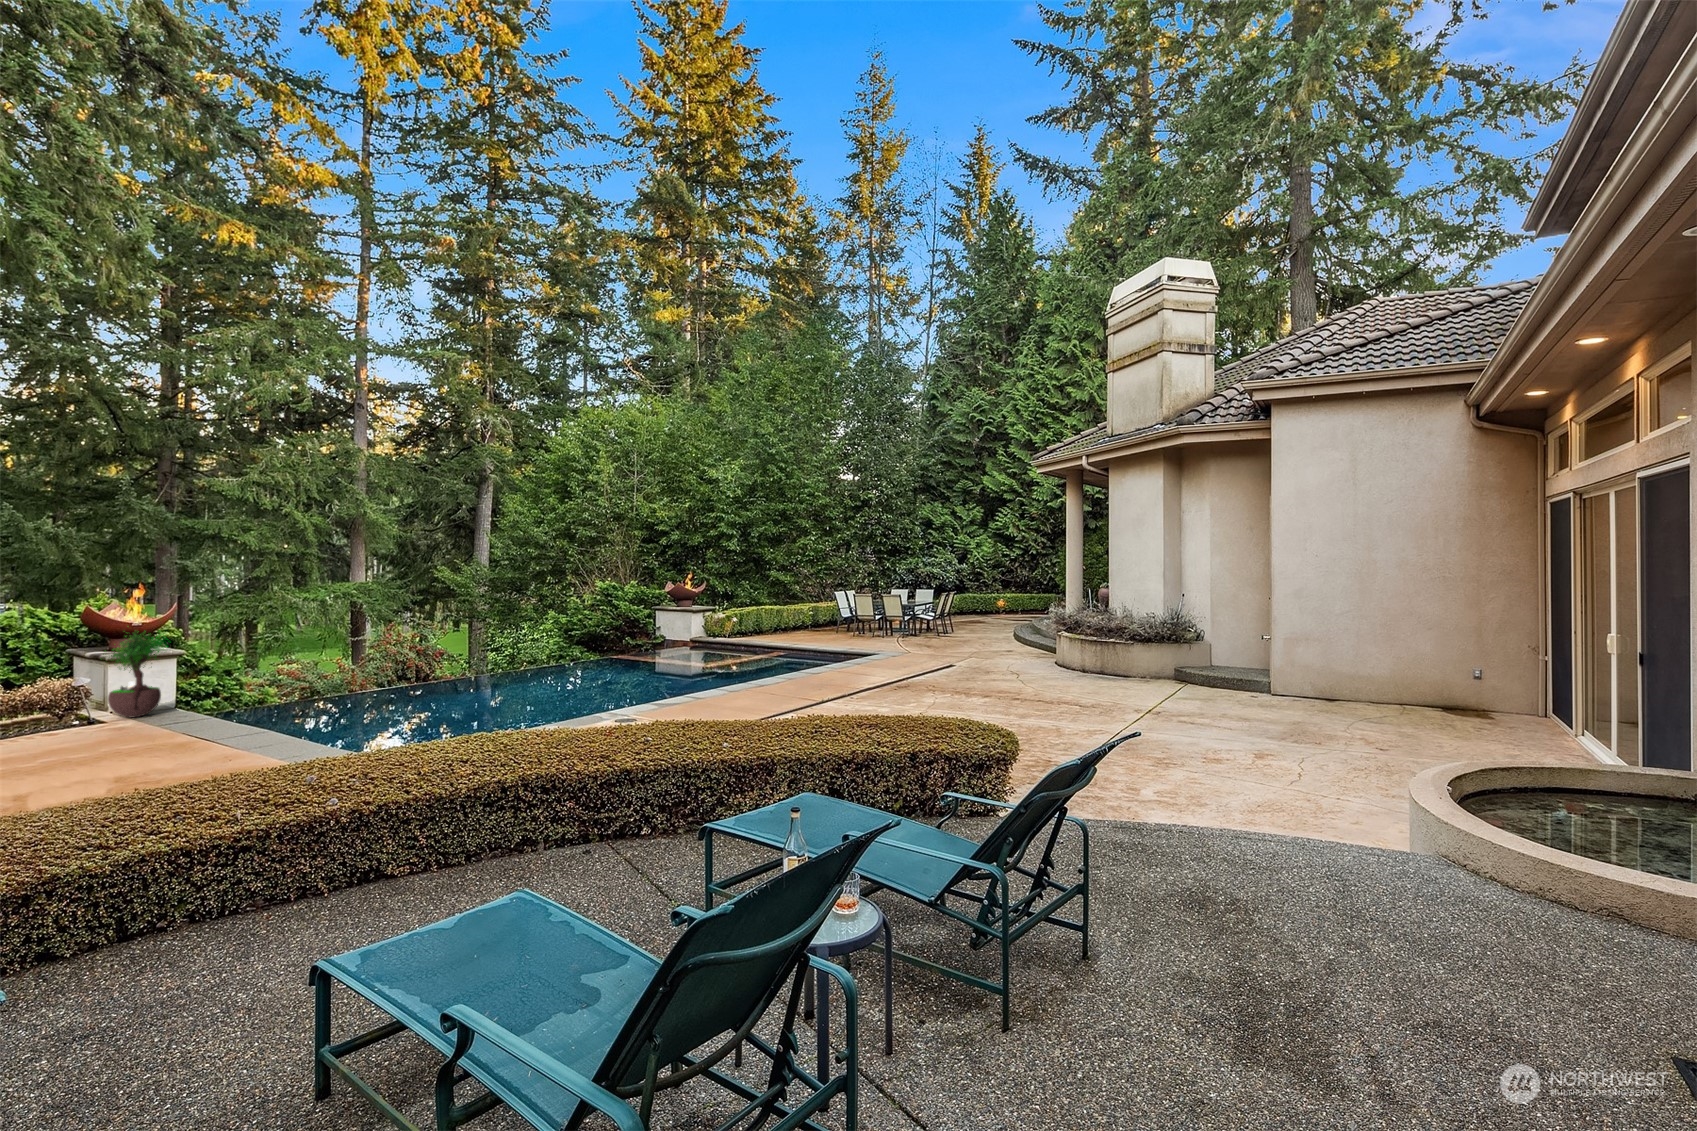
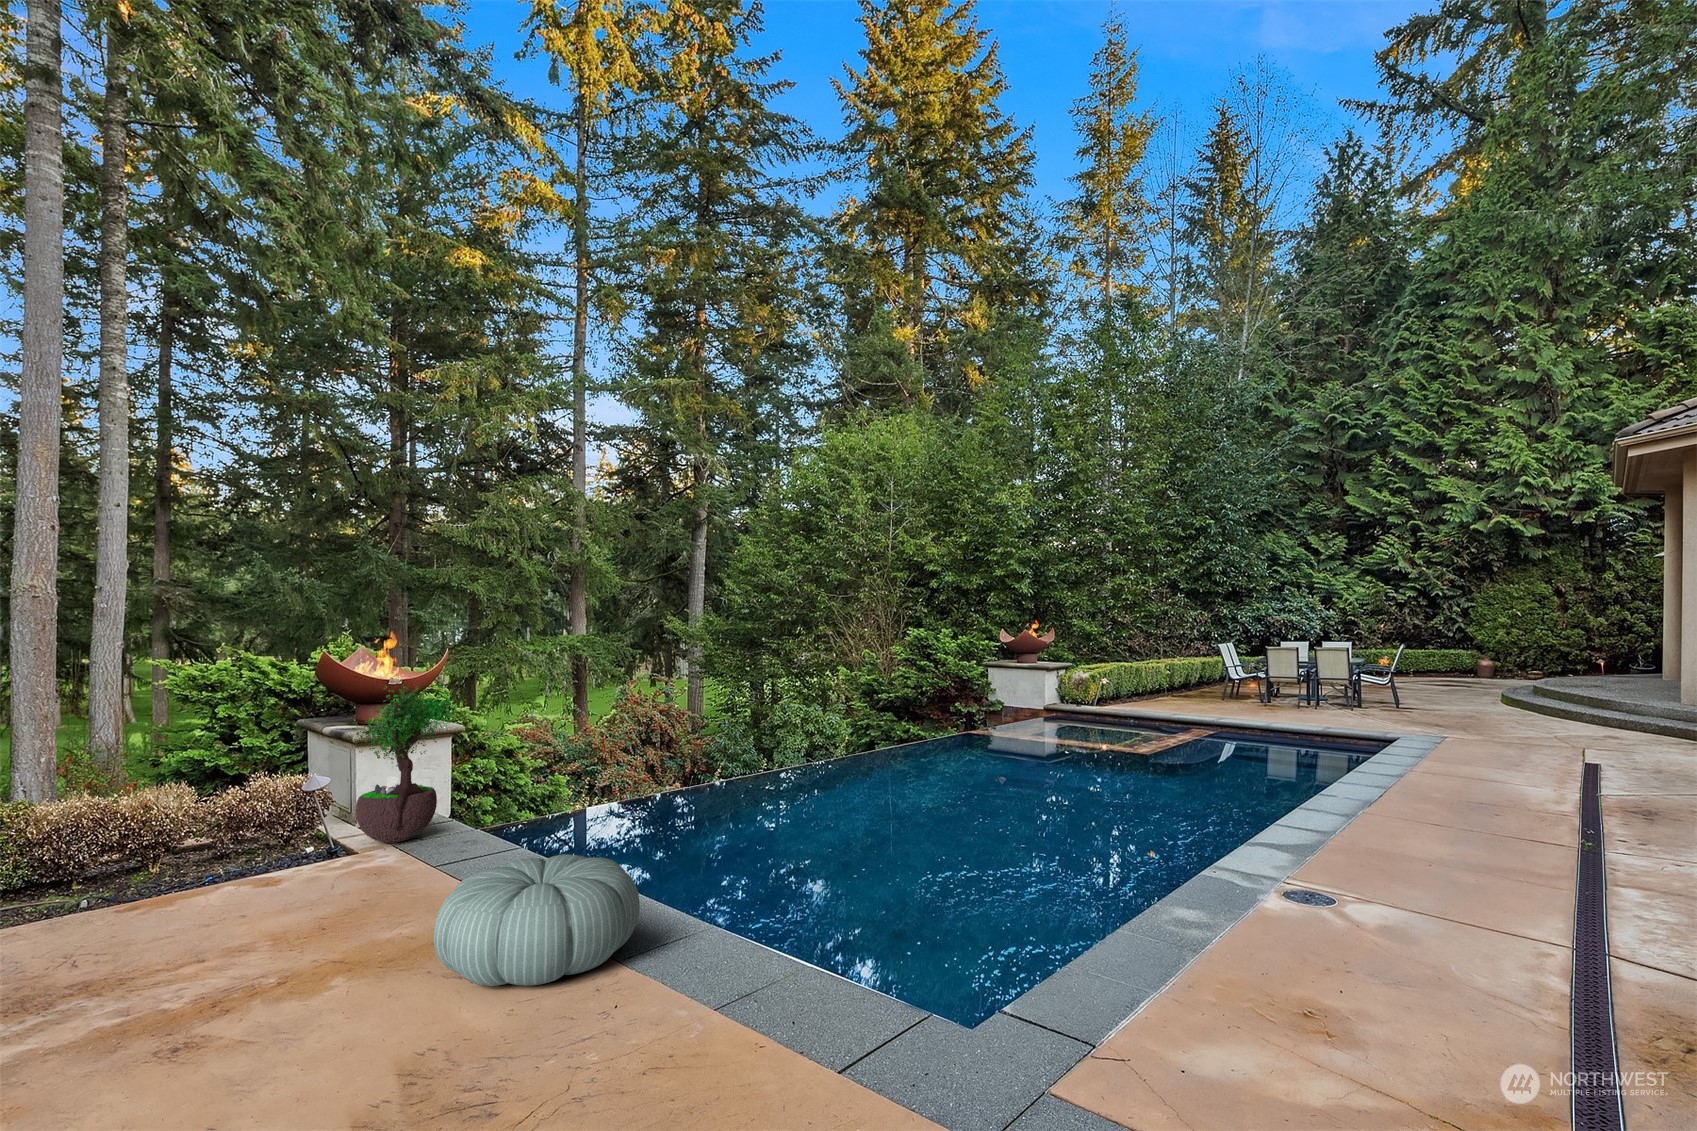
pouf: none [140,710,247,757] -> present [433,854,640,986]

